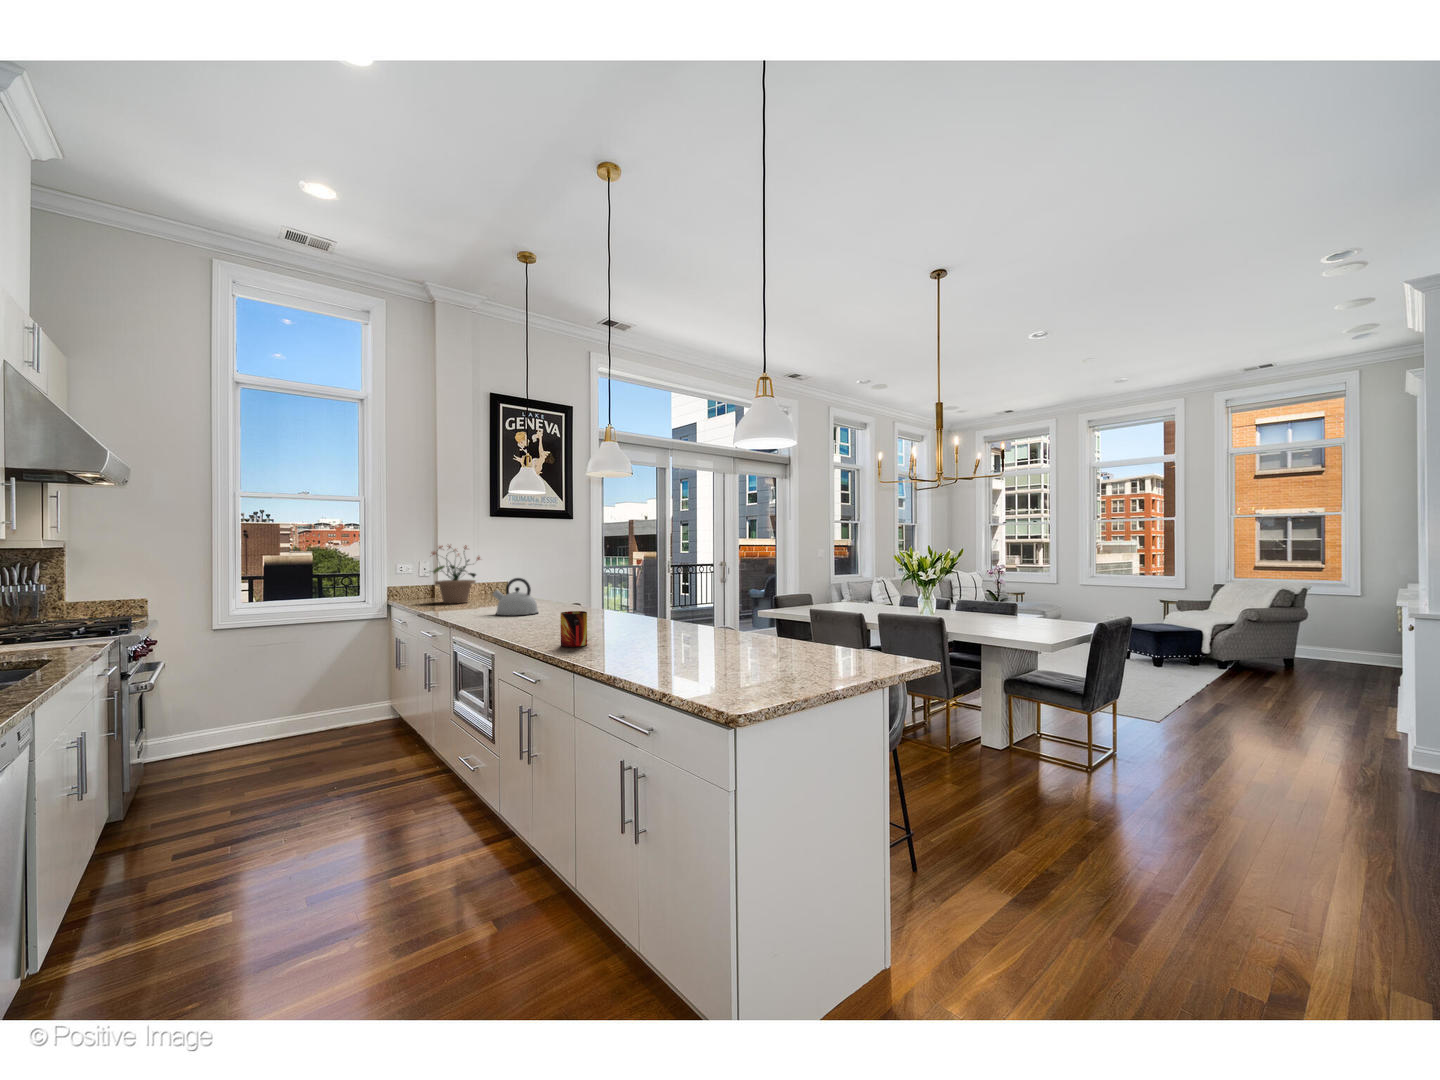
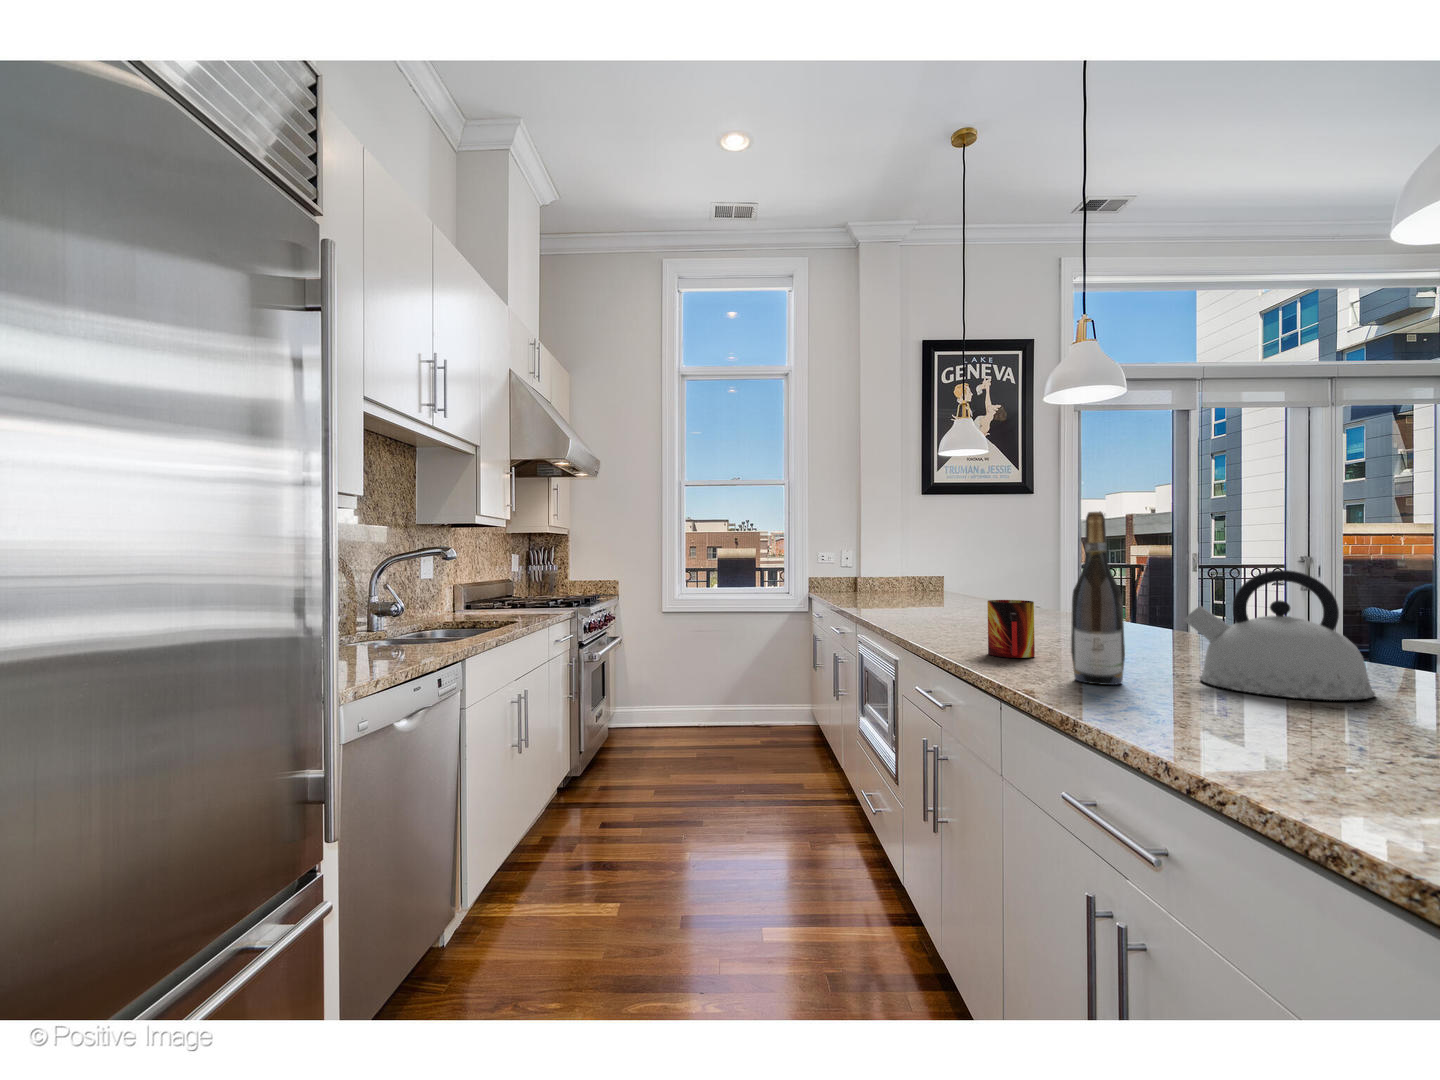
potted plant: present [432,545,480,603] -> none [845,526,912,598]
wine bottle: none [610,566,635,658] -> present [1071,512,1125,685]
kettle: present [493,578,538,615] -> present [1184,570,1375,700]

